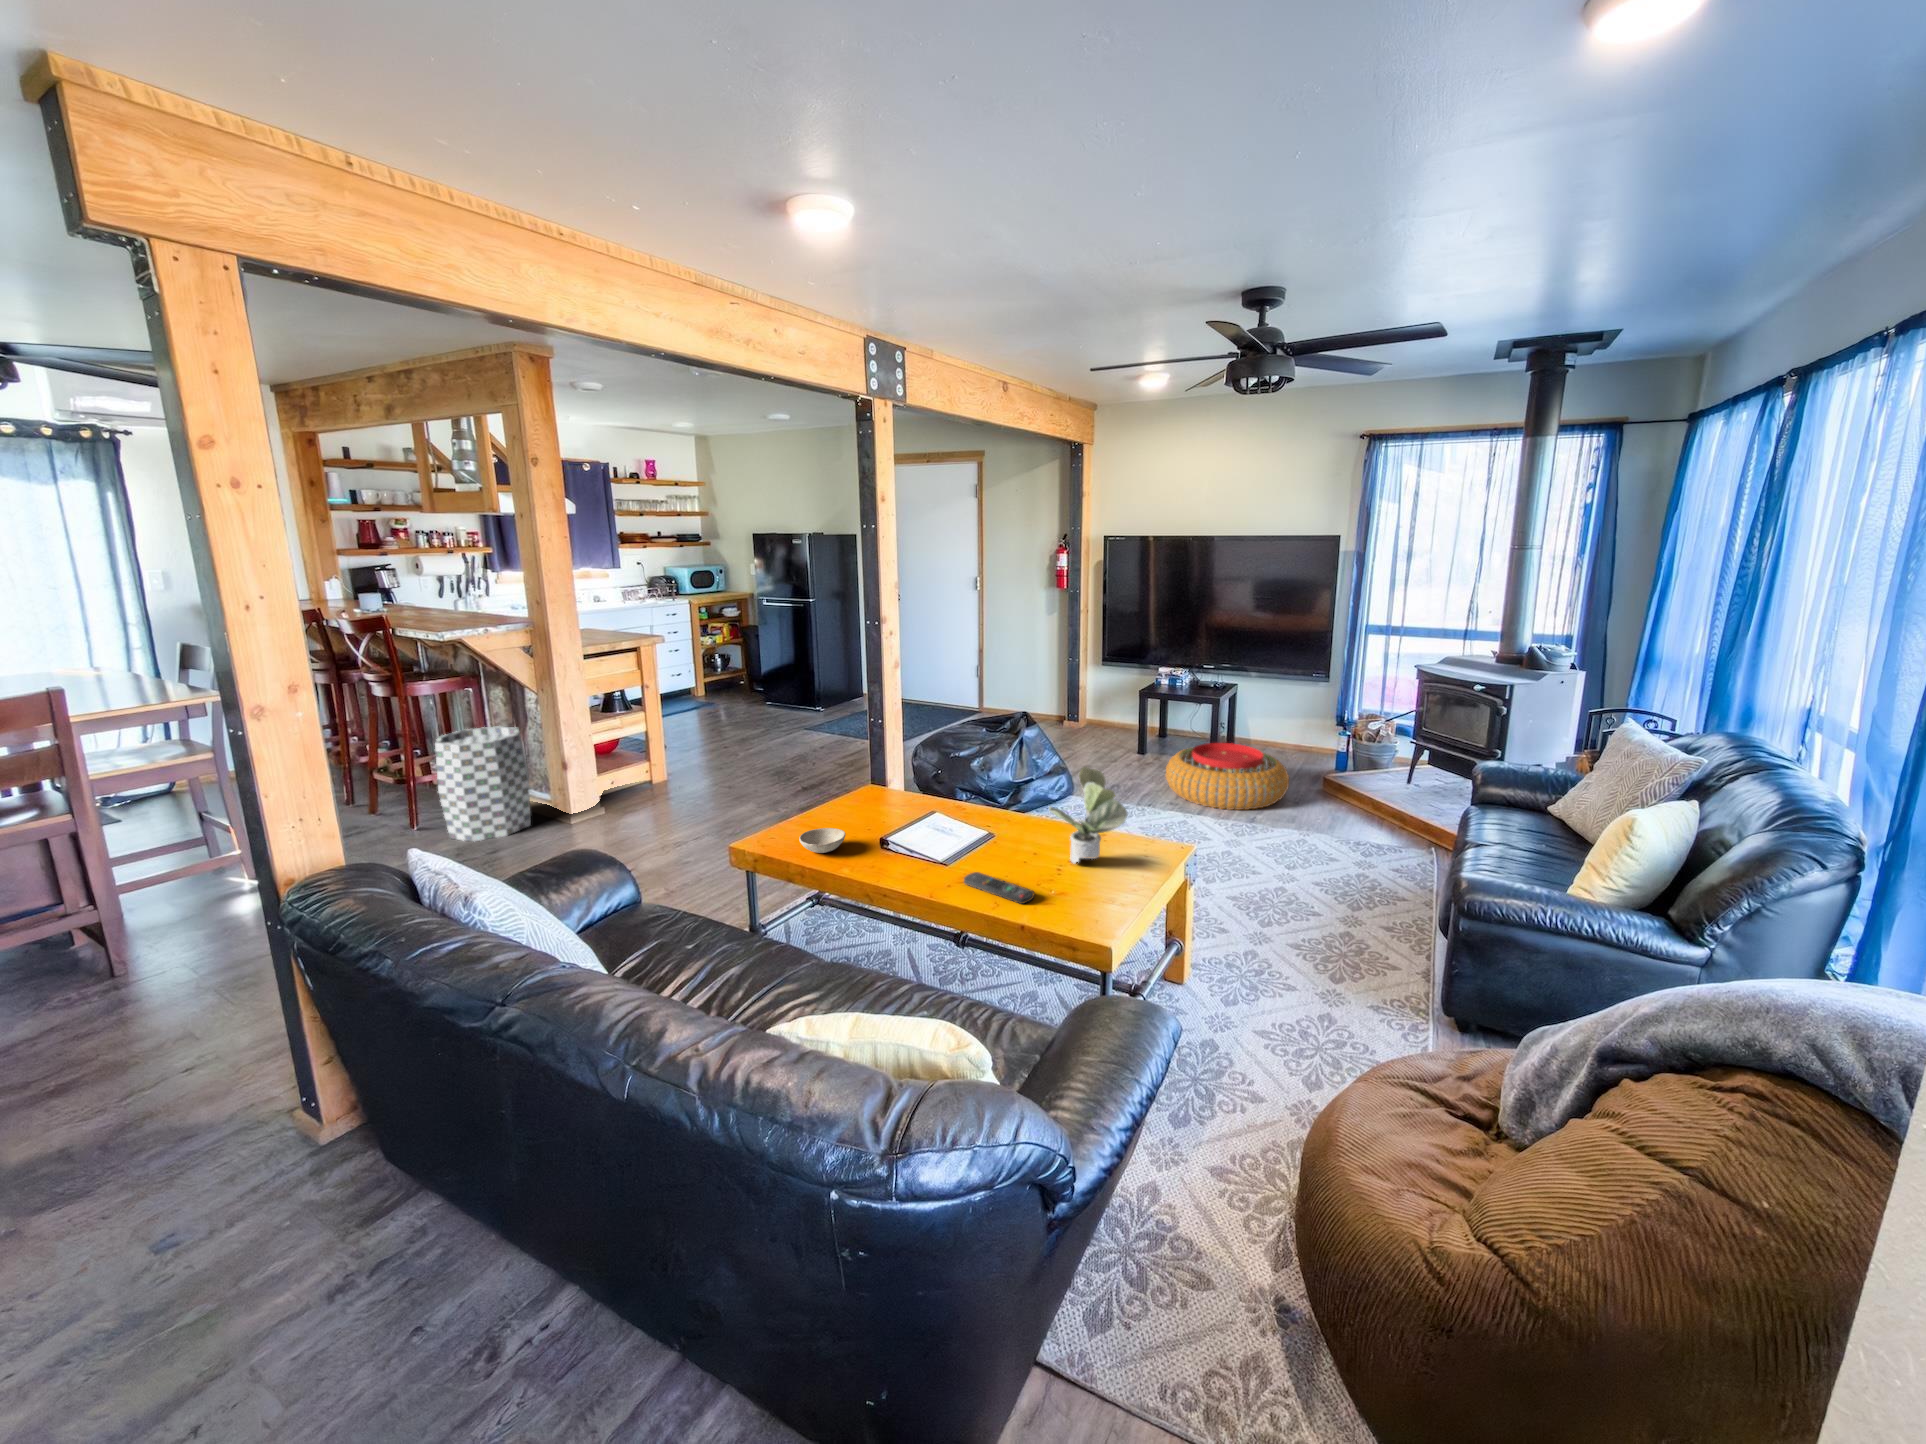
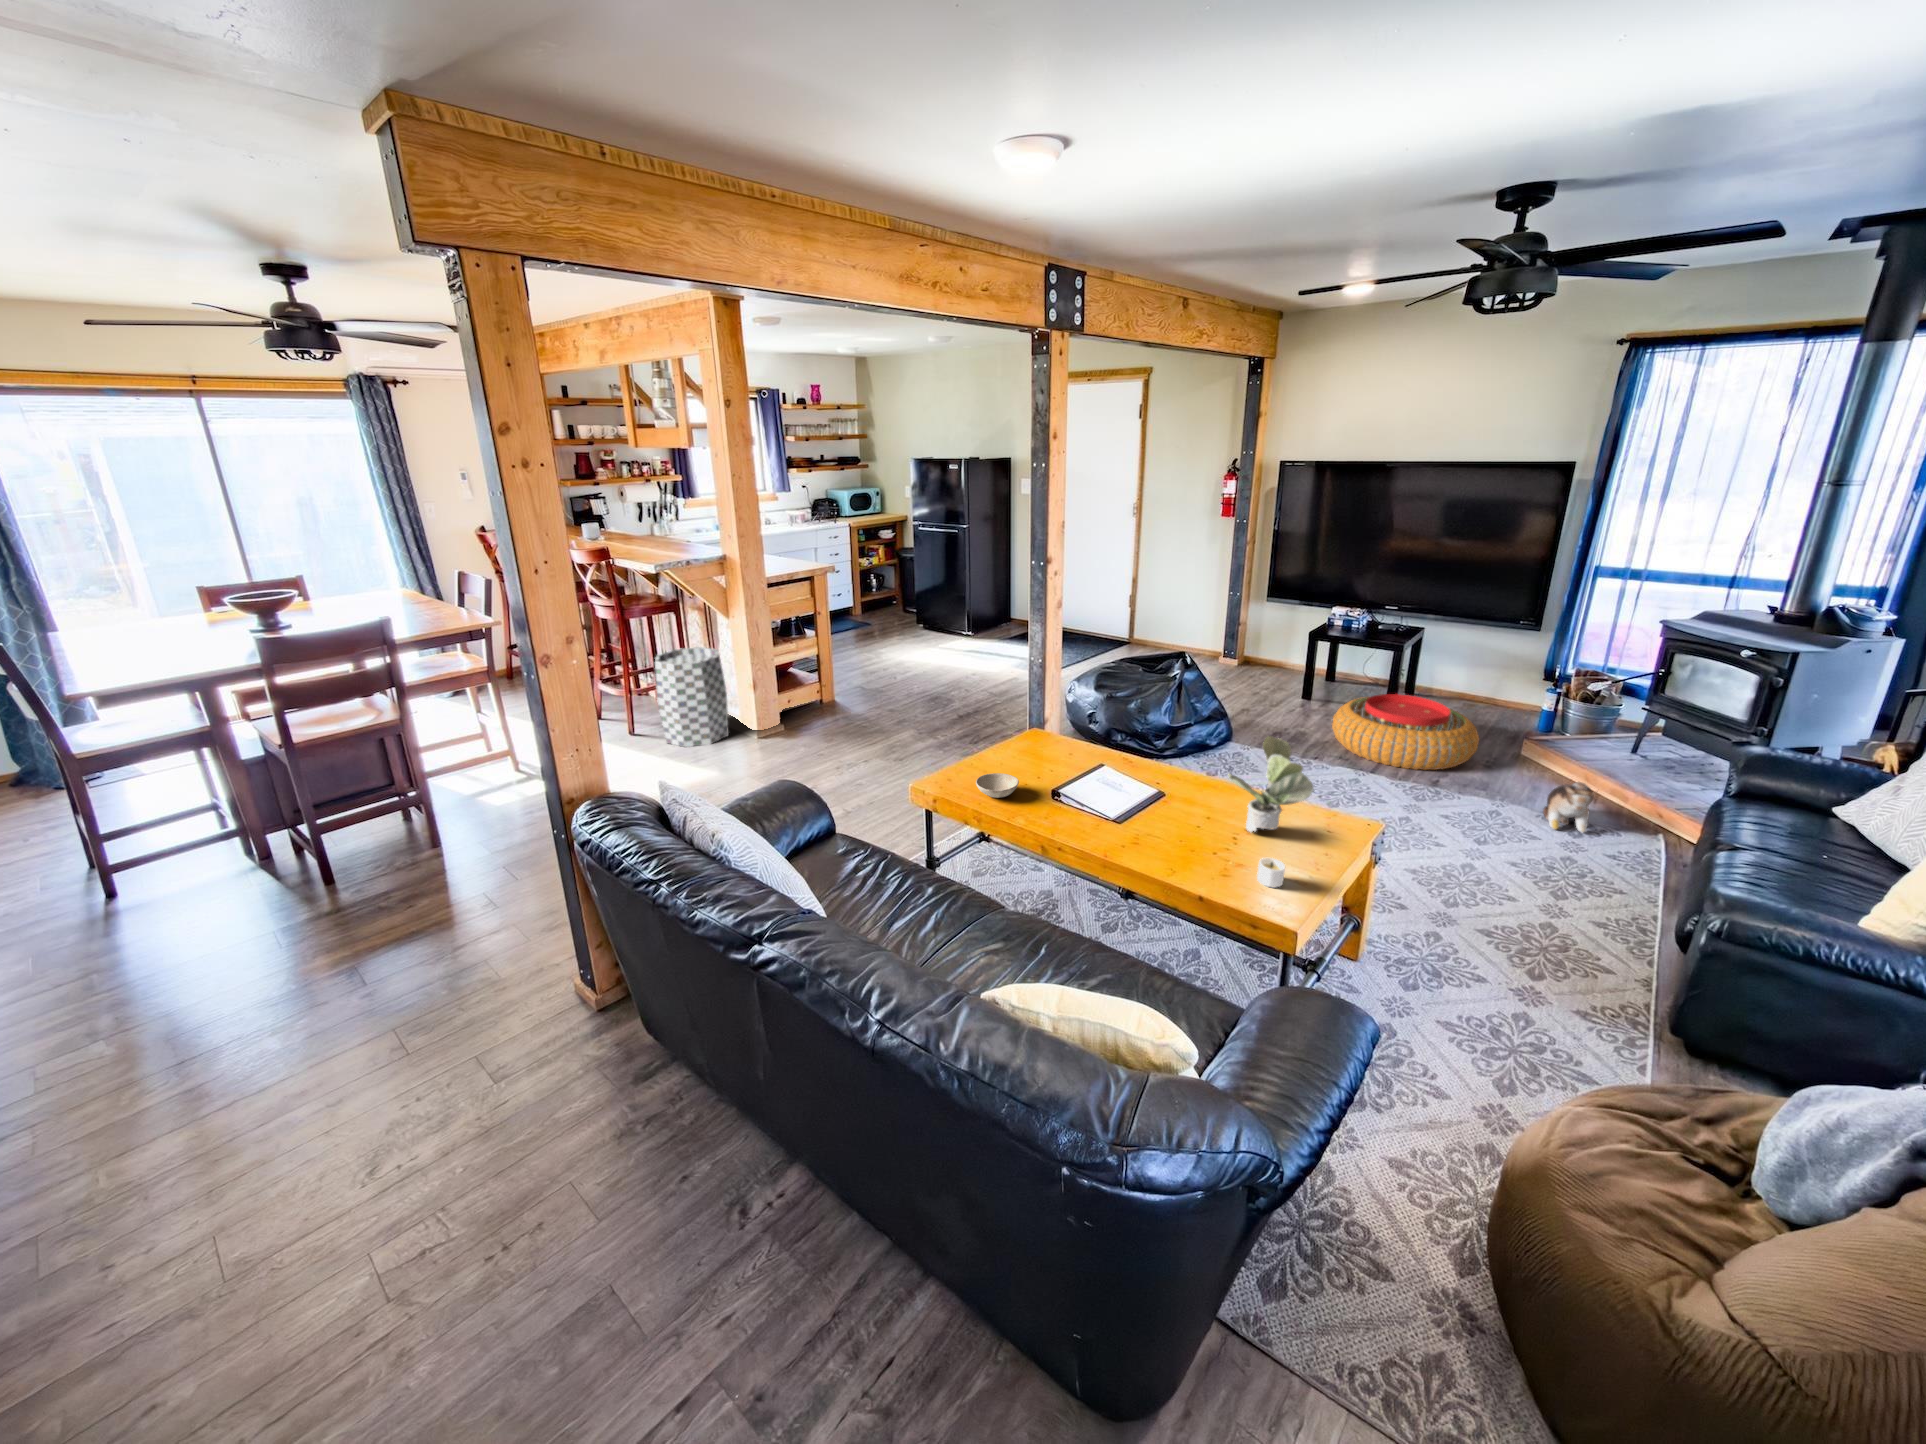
plush toy: none [1342,805,1381,852] -> present [1543,782,1593,833]
remote control: present [964,872,1034,904] -> none [1137,833,1211,872]
candle: none [1077,883,1113,911] -> present [1257,858,1285,888]

